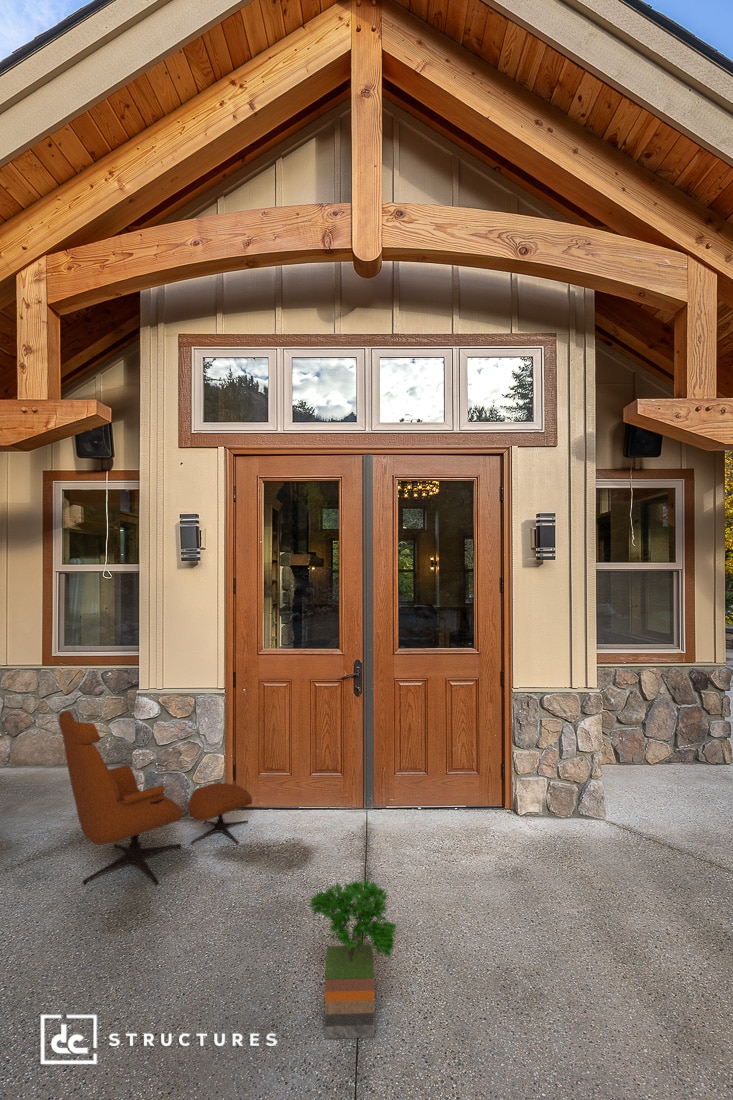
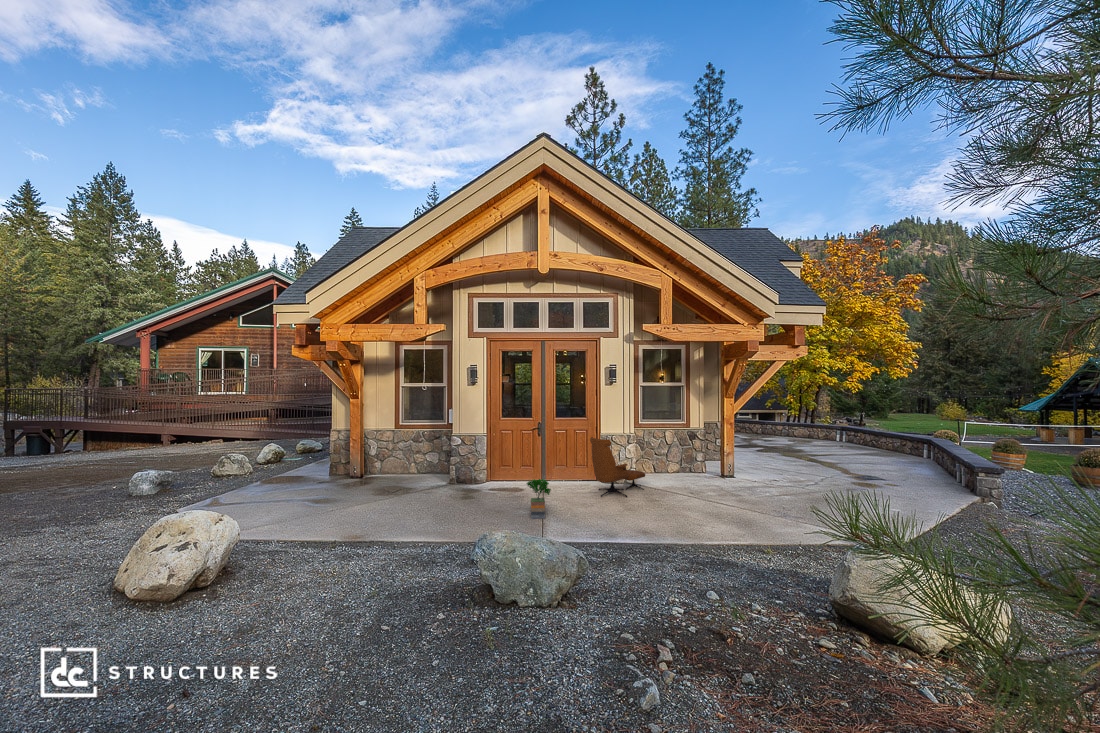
lounge chair: present [59,711,252,884] -> present [590,437,645,497]

